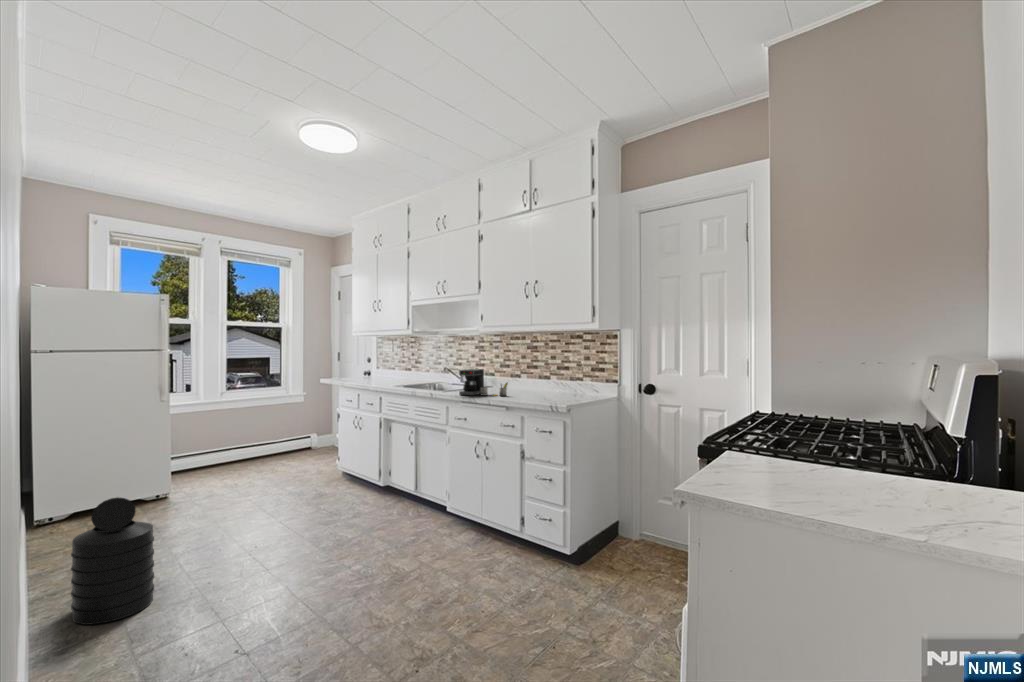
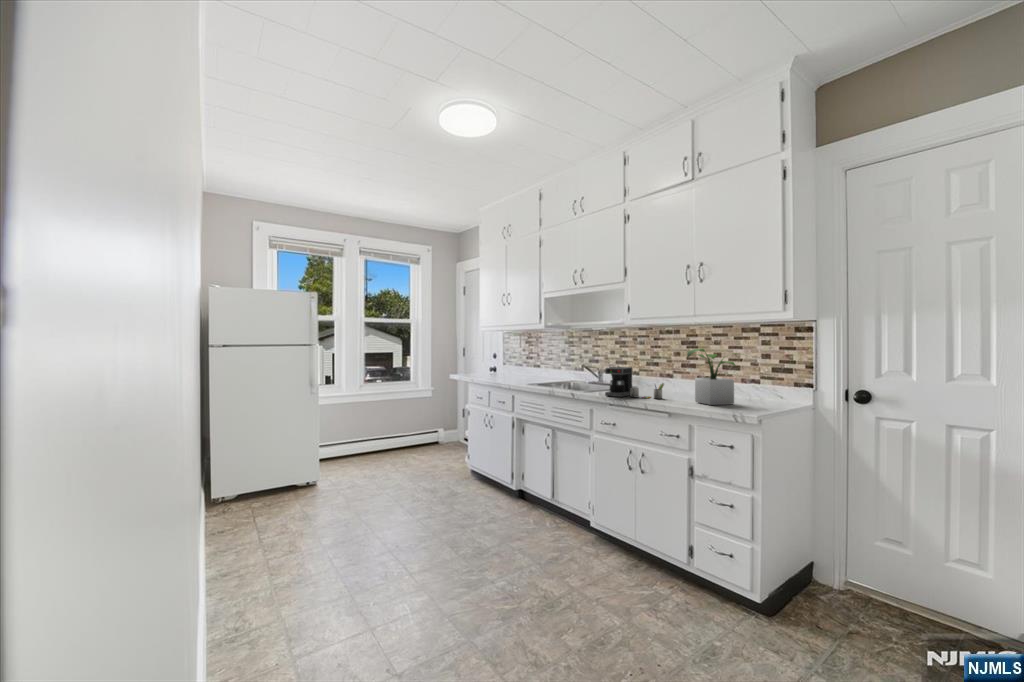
potted plant: none [521,353,573,400] -> present [687,349,735,405]
trash can: present [71,497,154,624] -> none [215,497,294,633]

